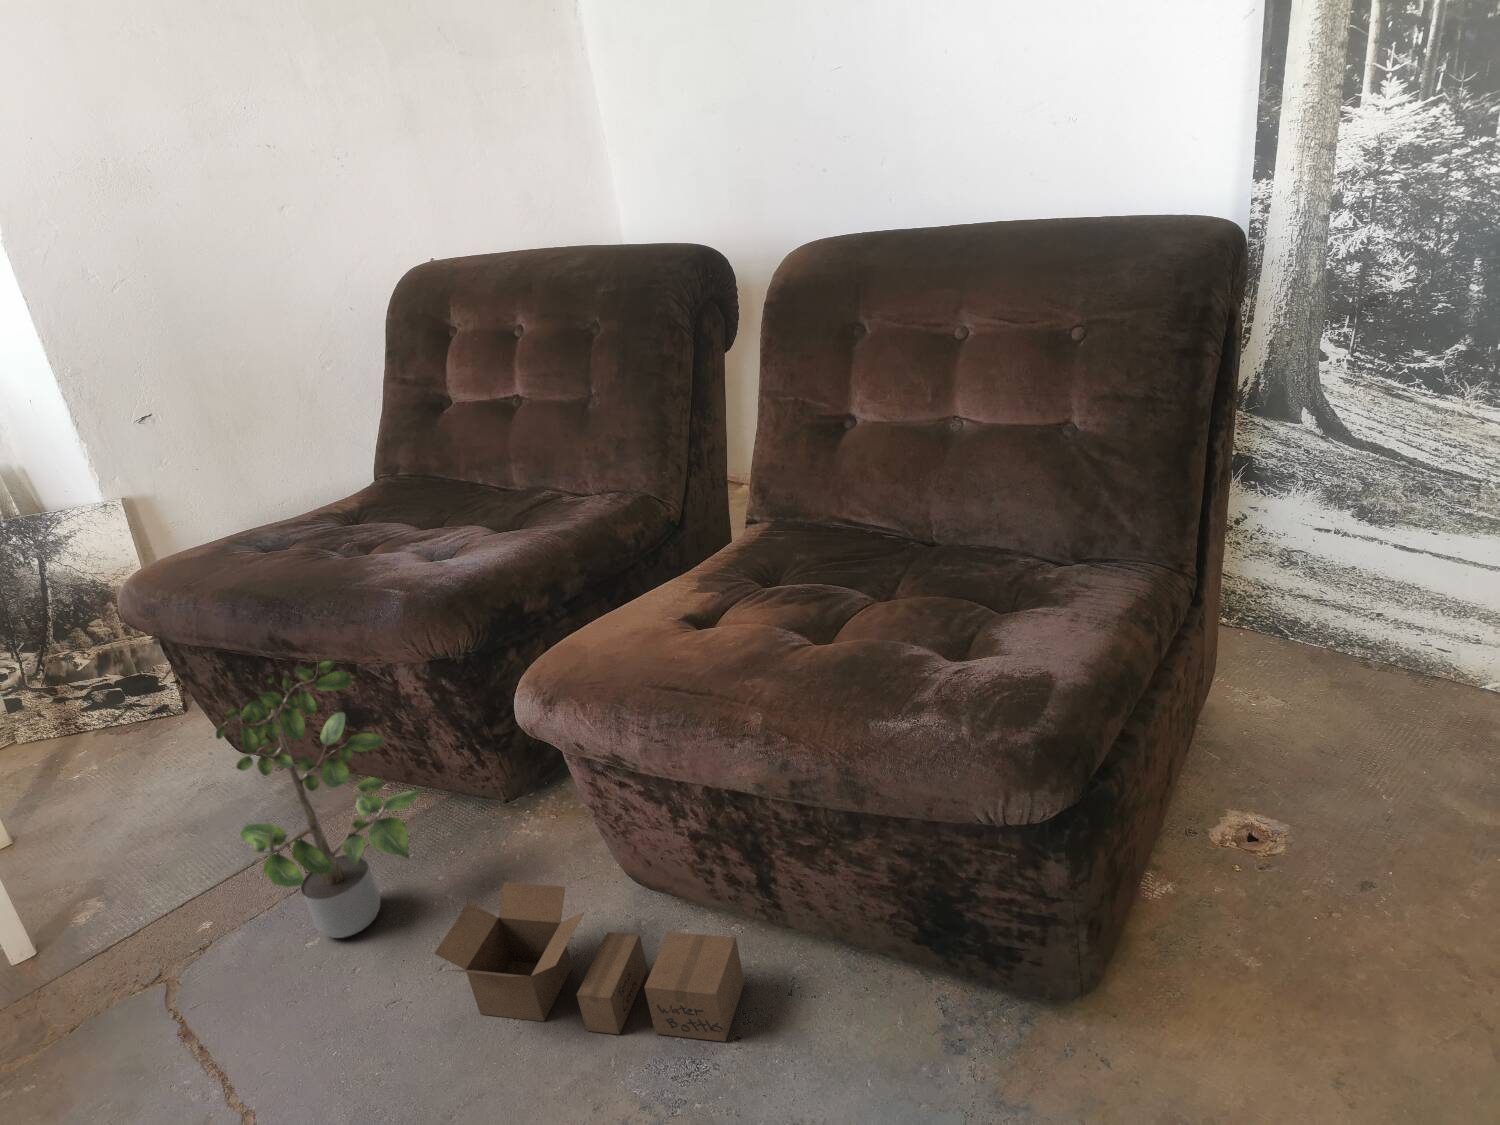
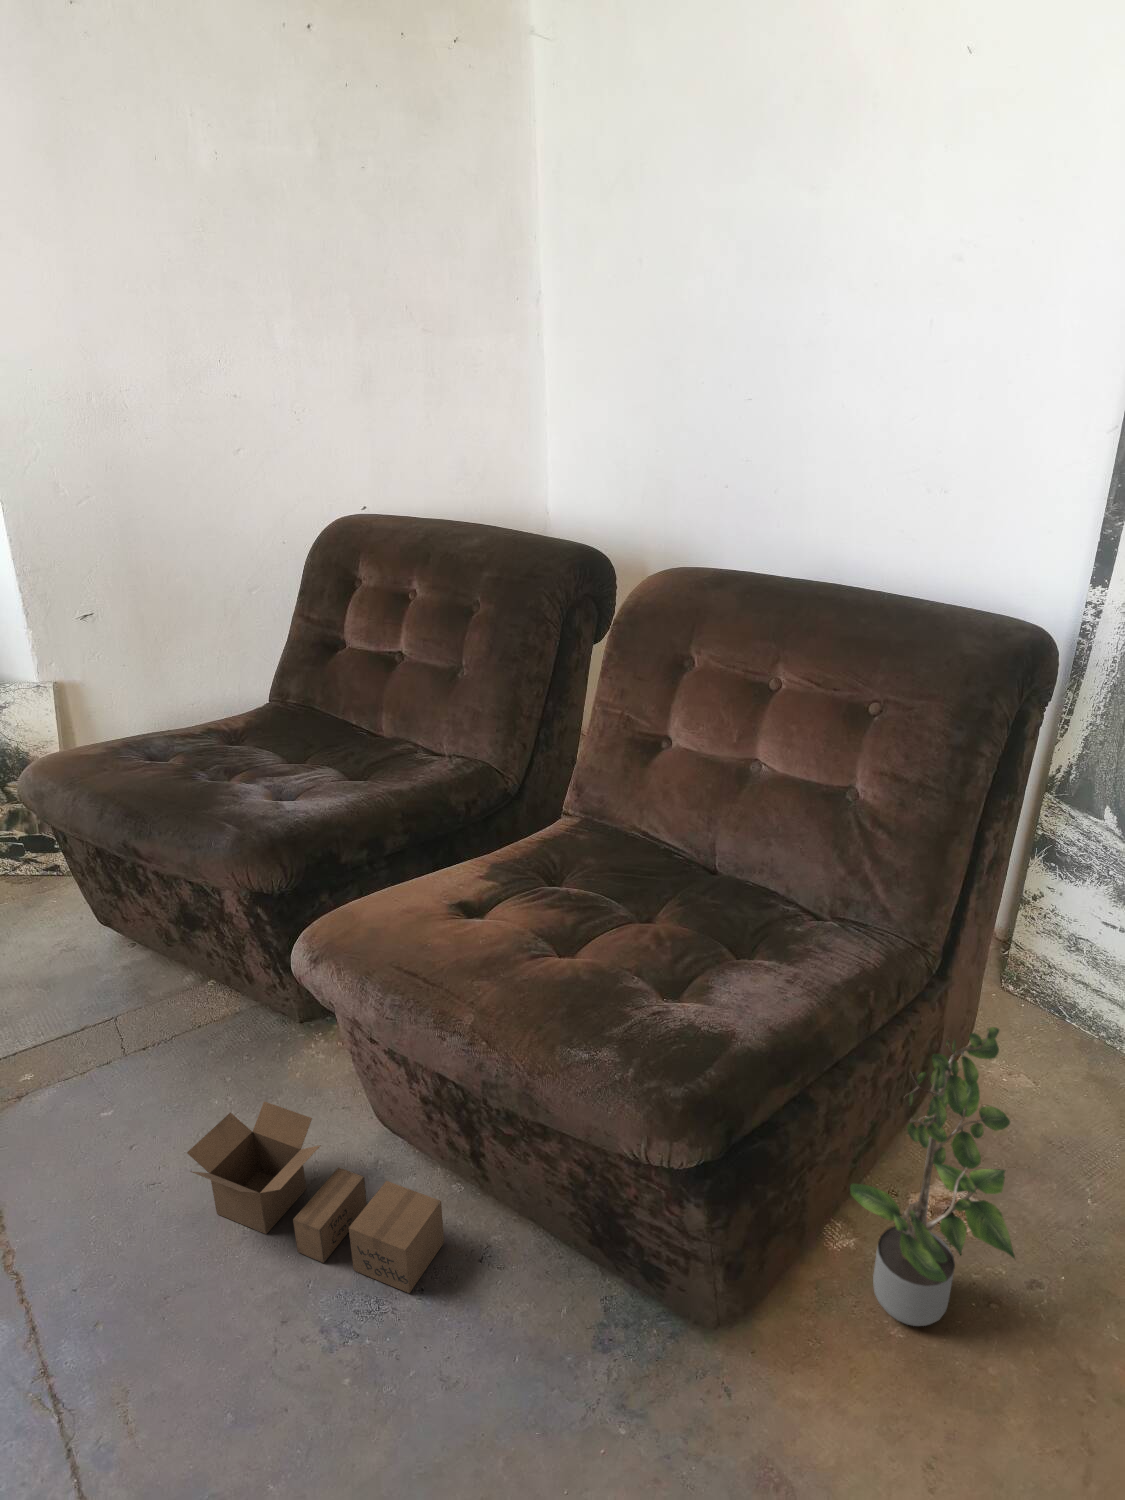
potted plant: present [216,661,423,938] -> present [850,1027,1015,1326]

